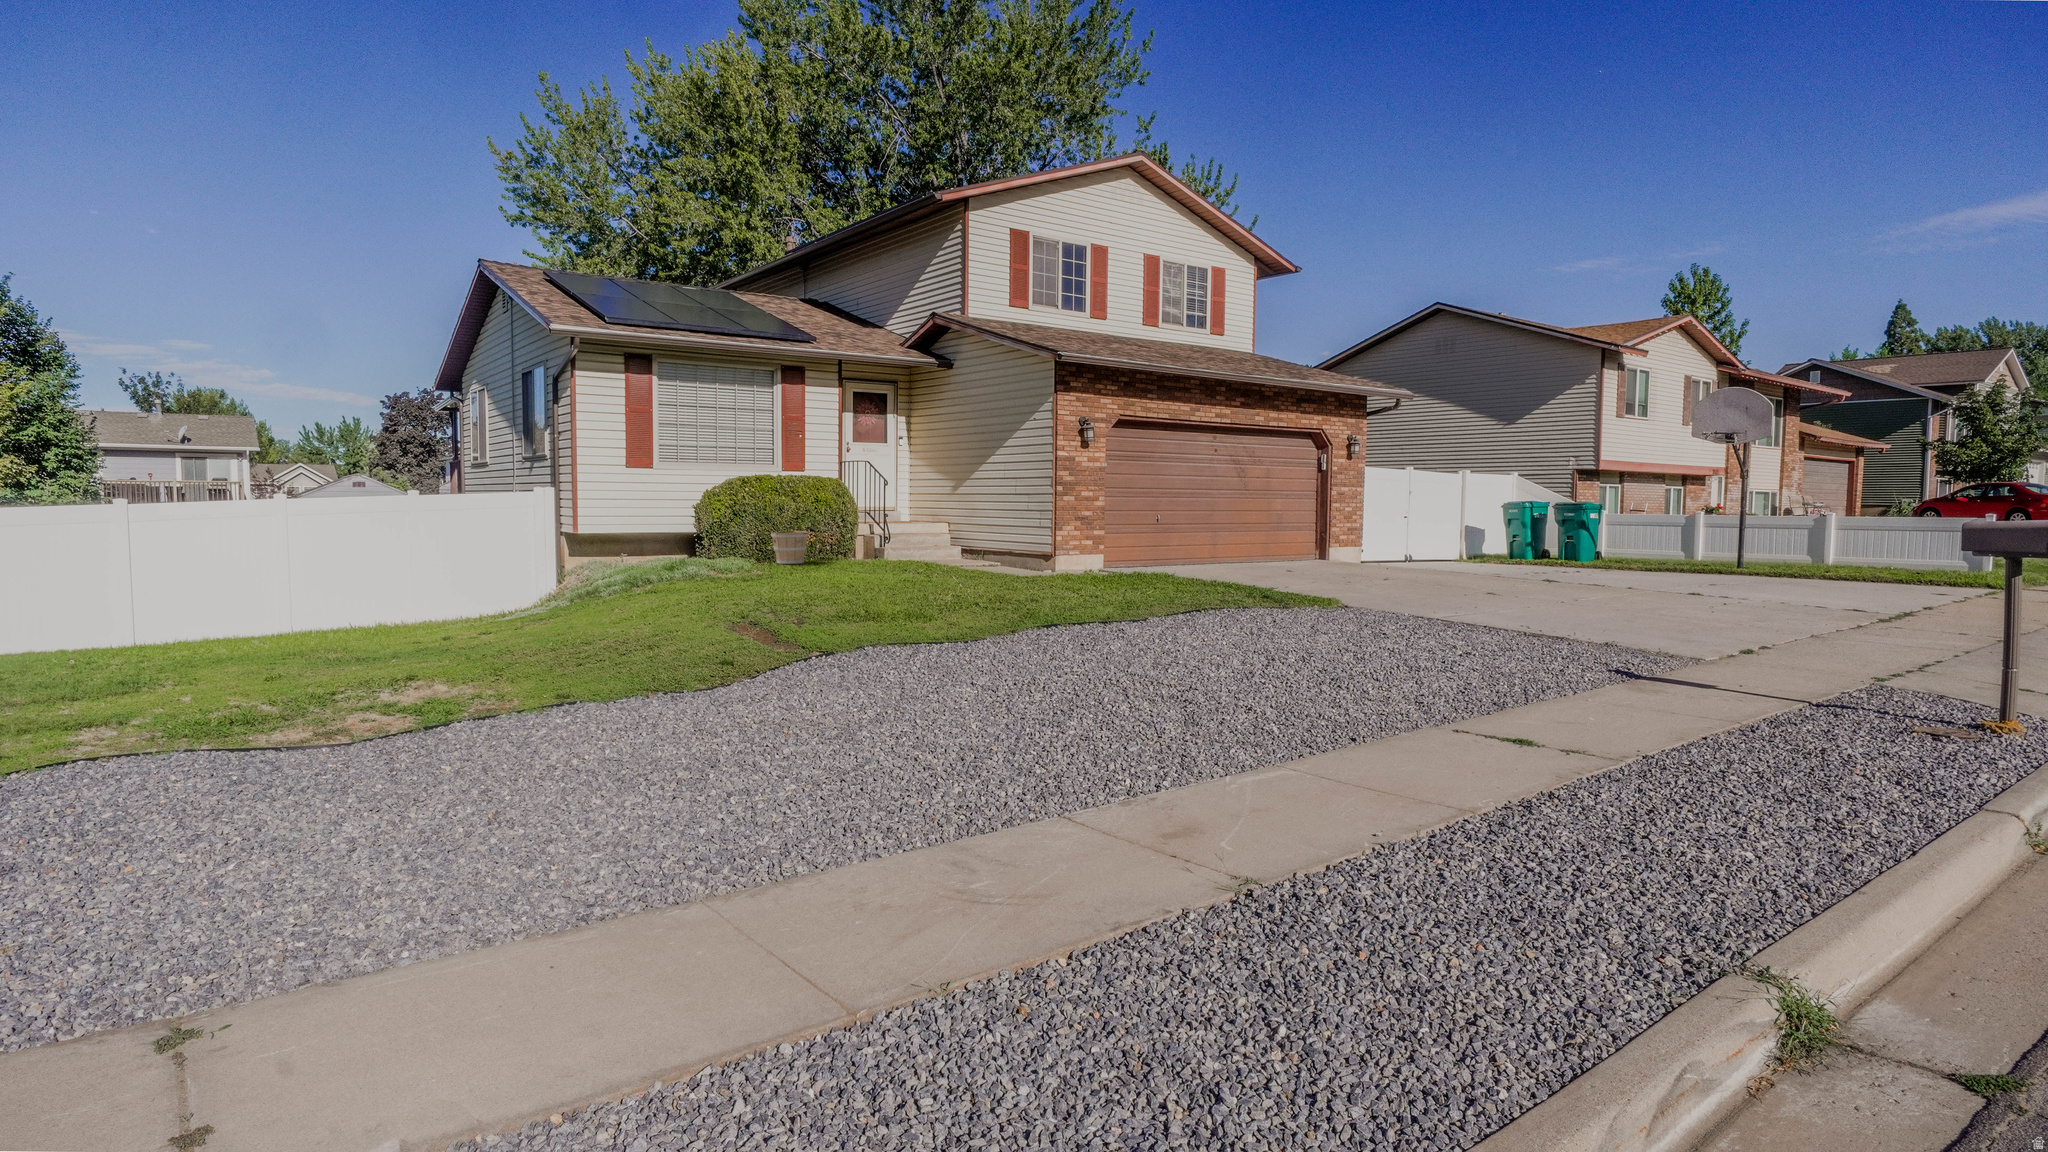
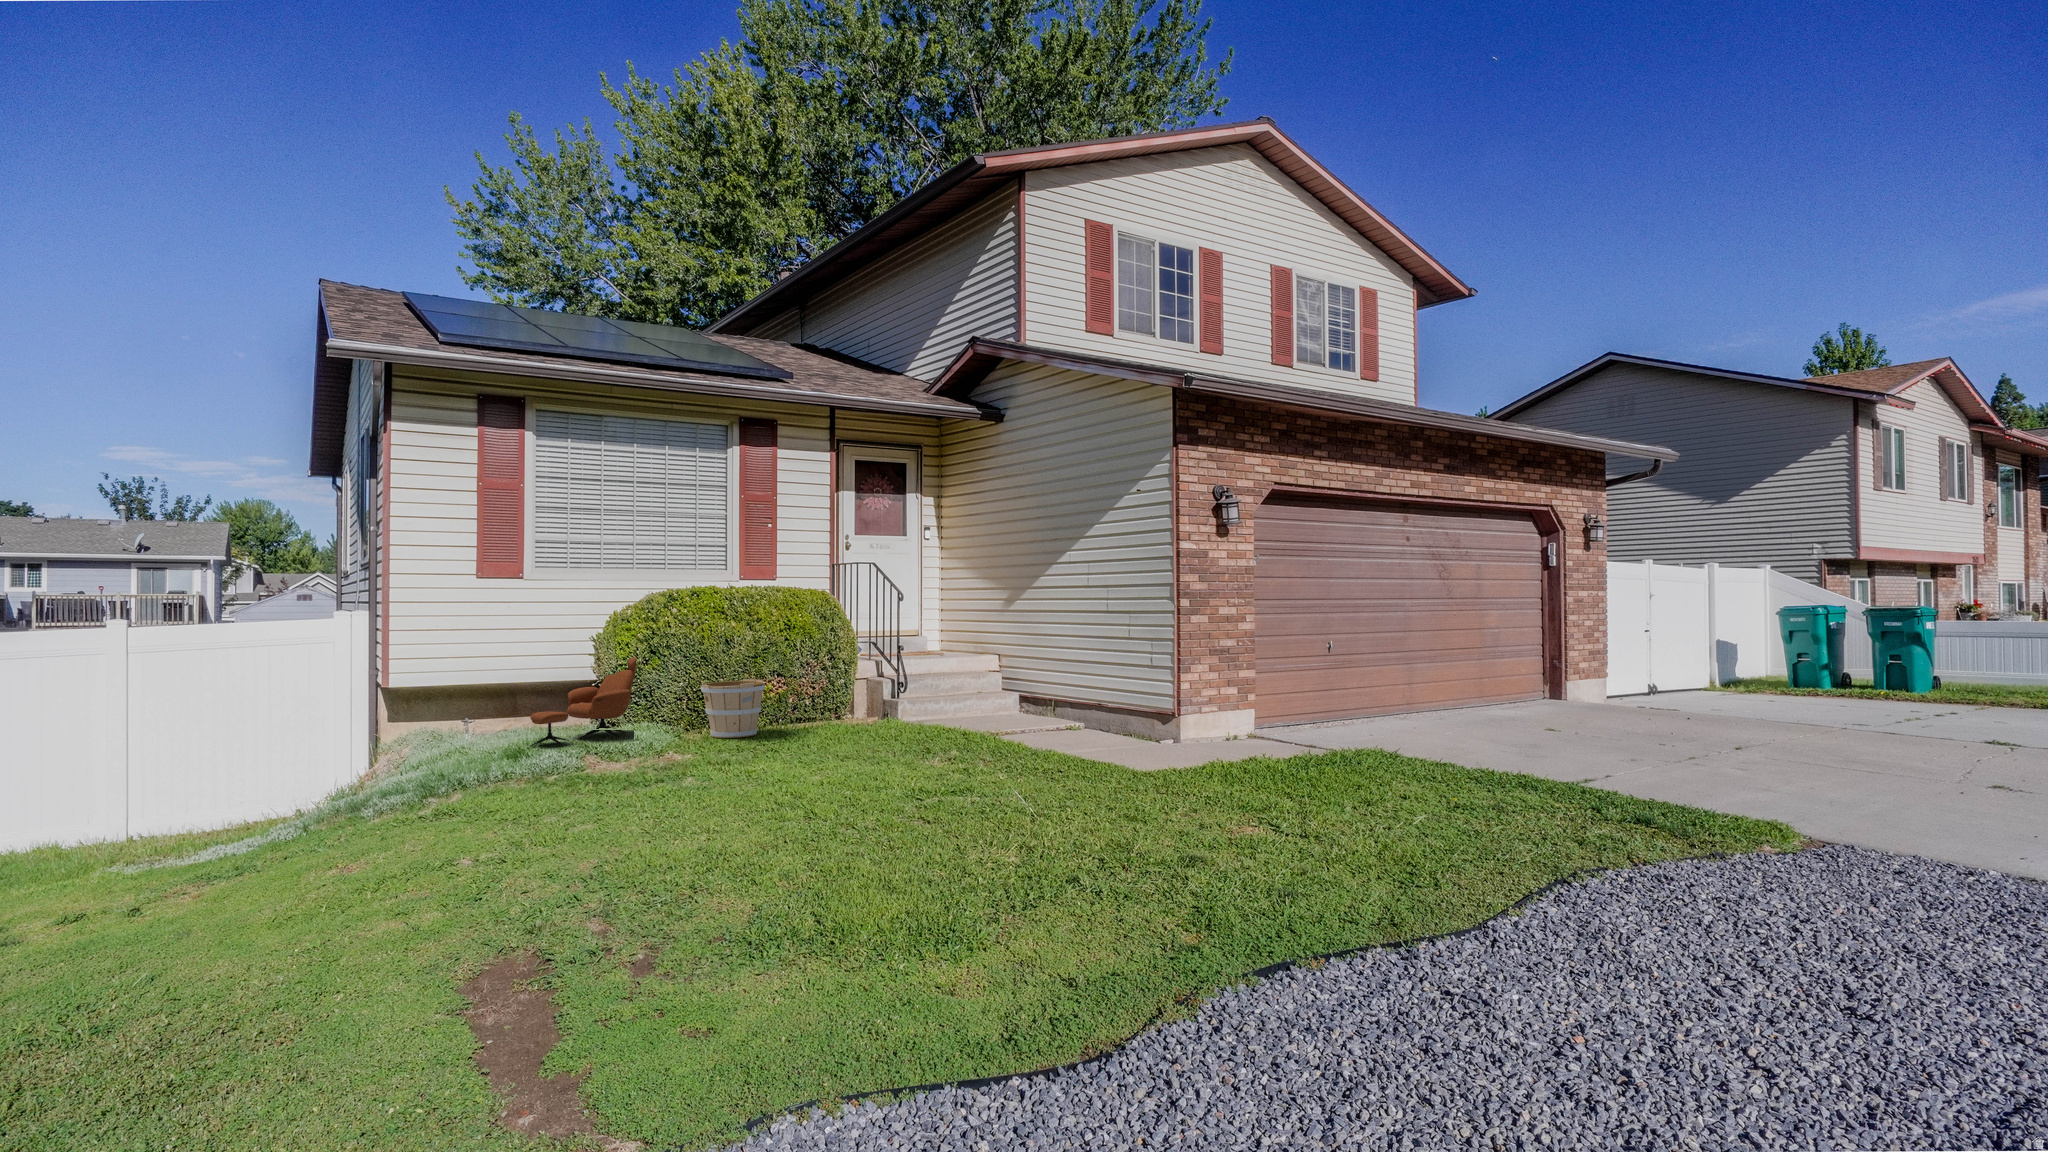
lounge chair: none [673,516,730,566] -> present [530,657,637,746]

